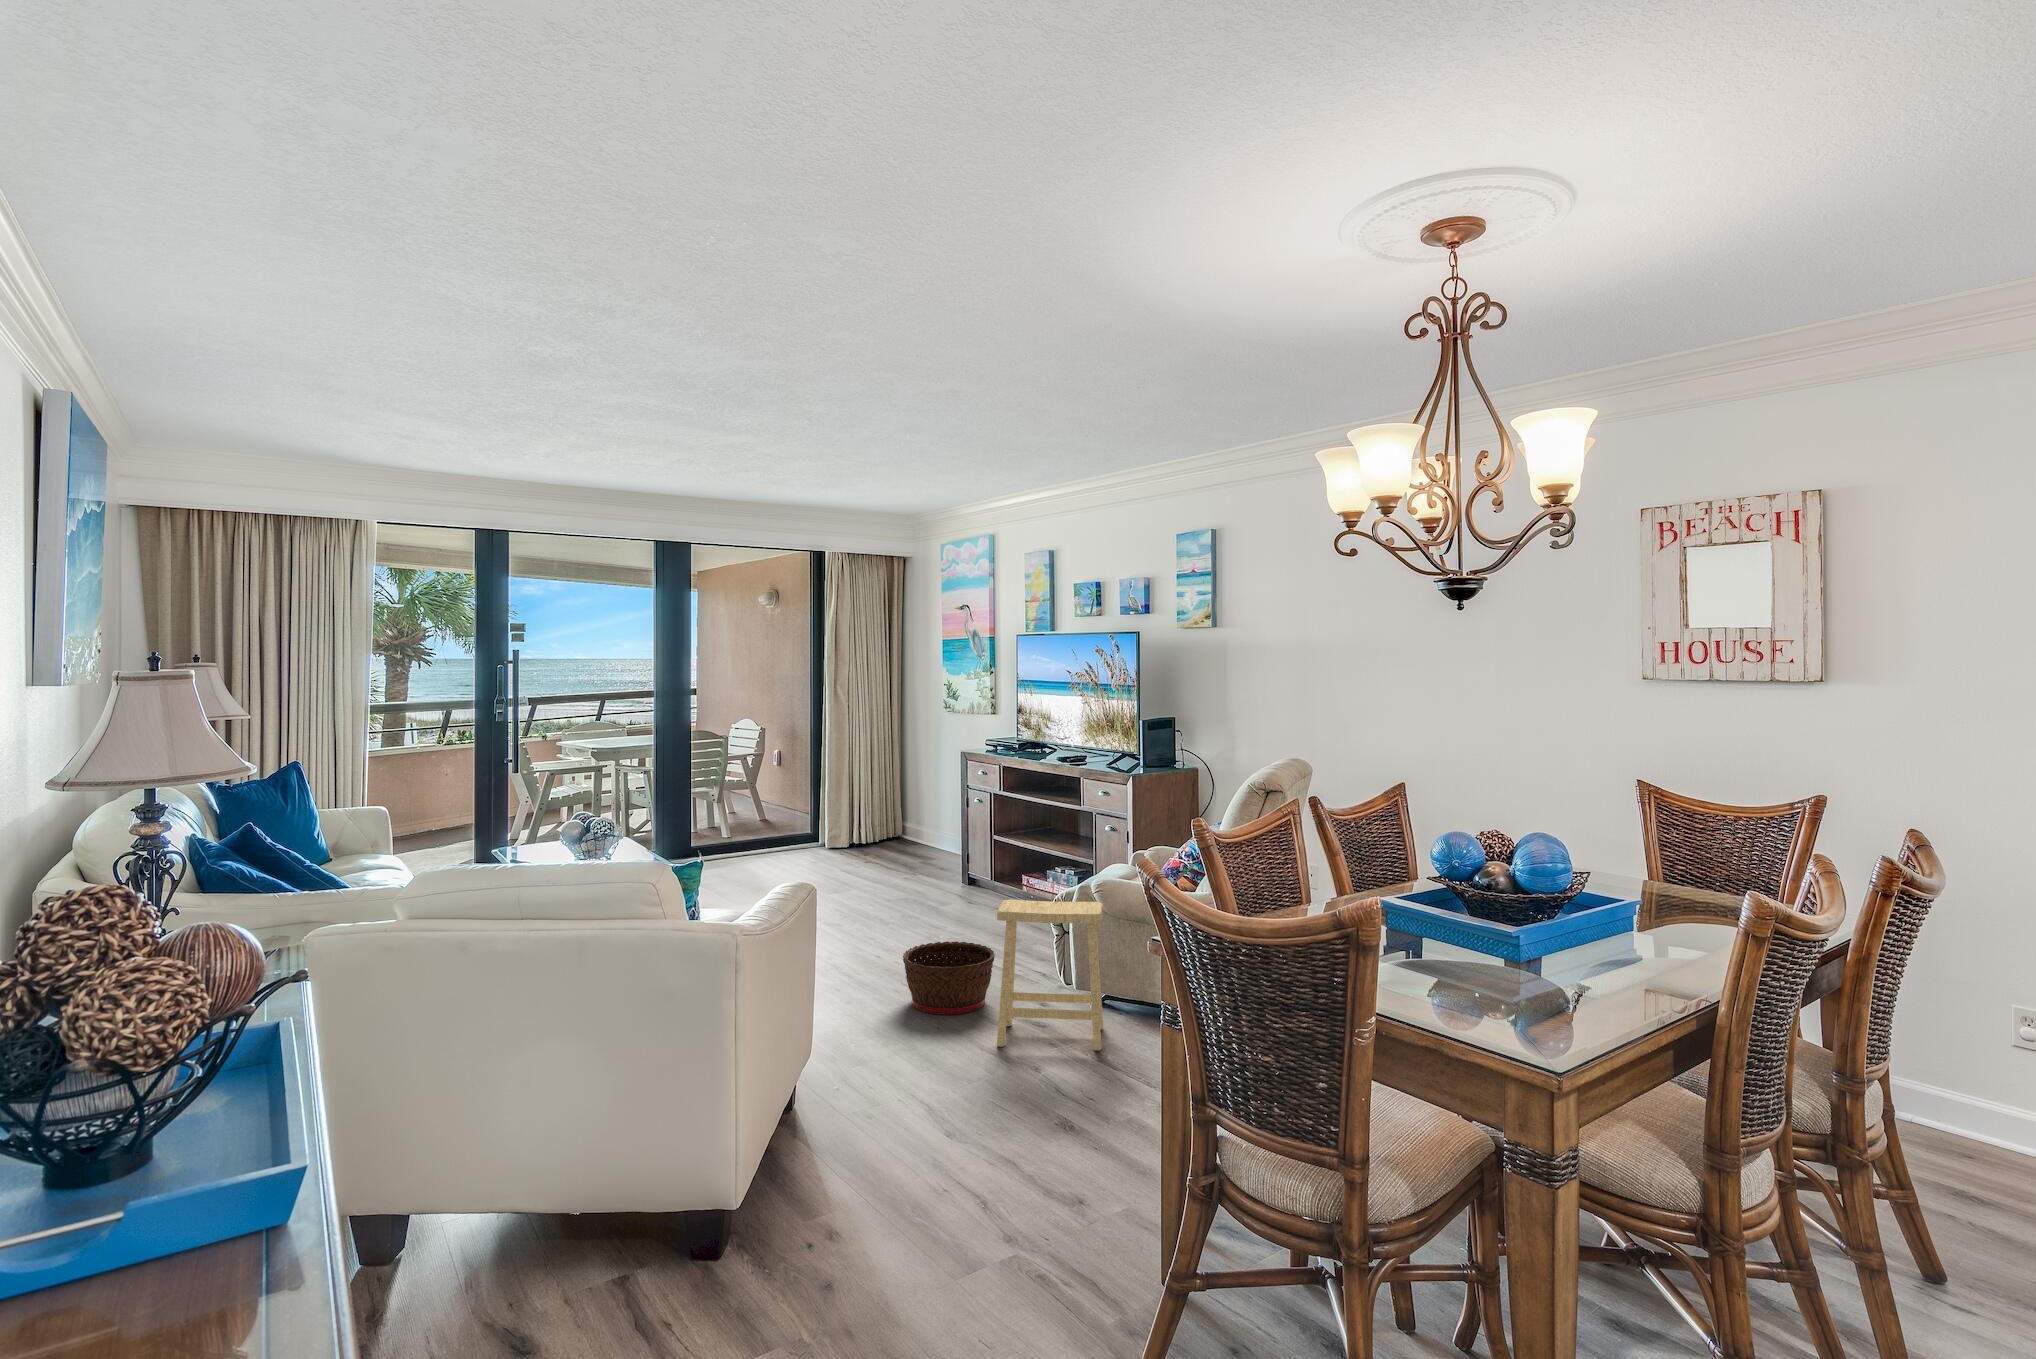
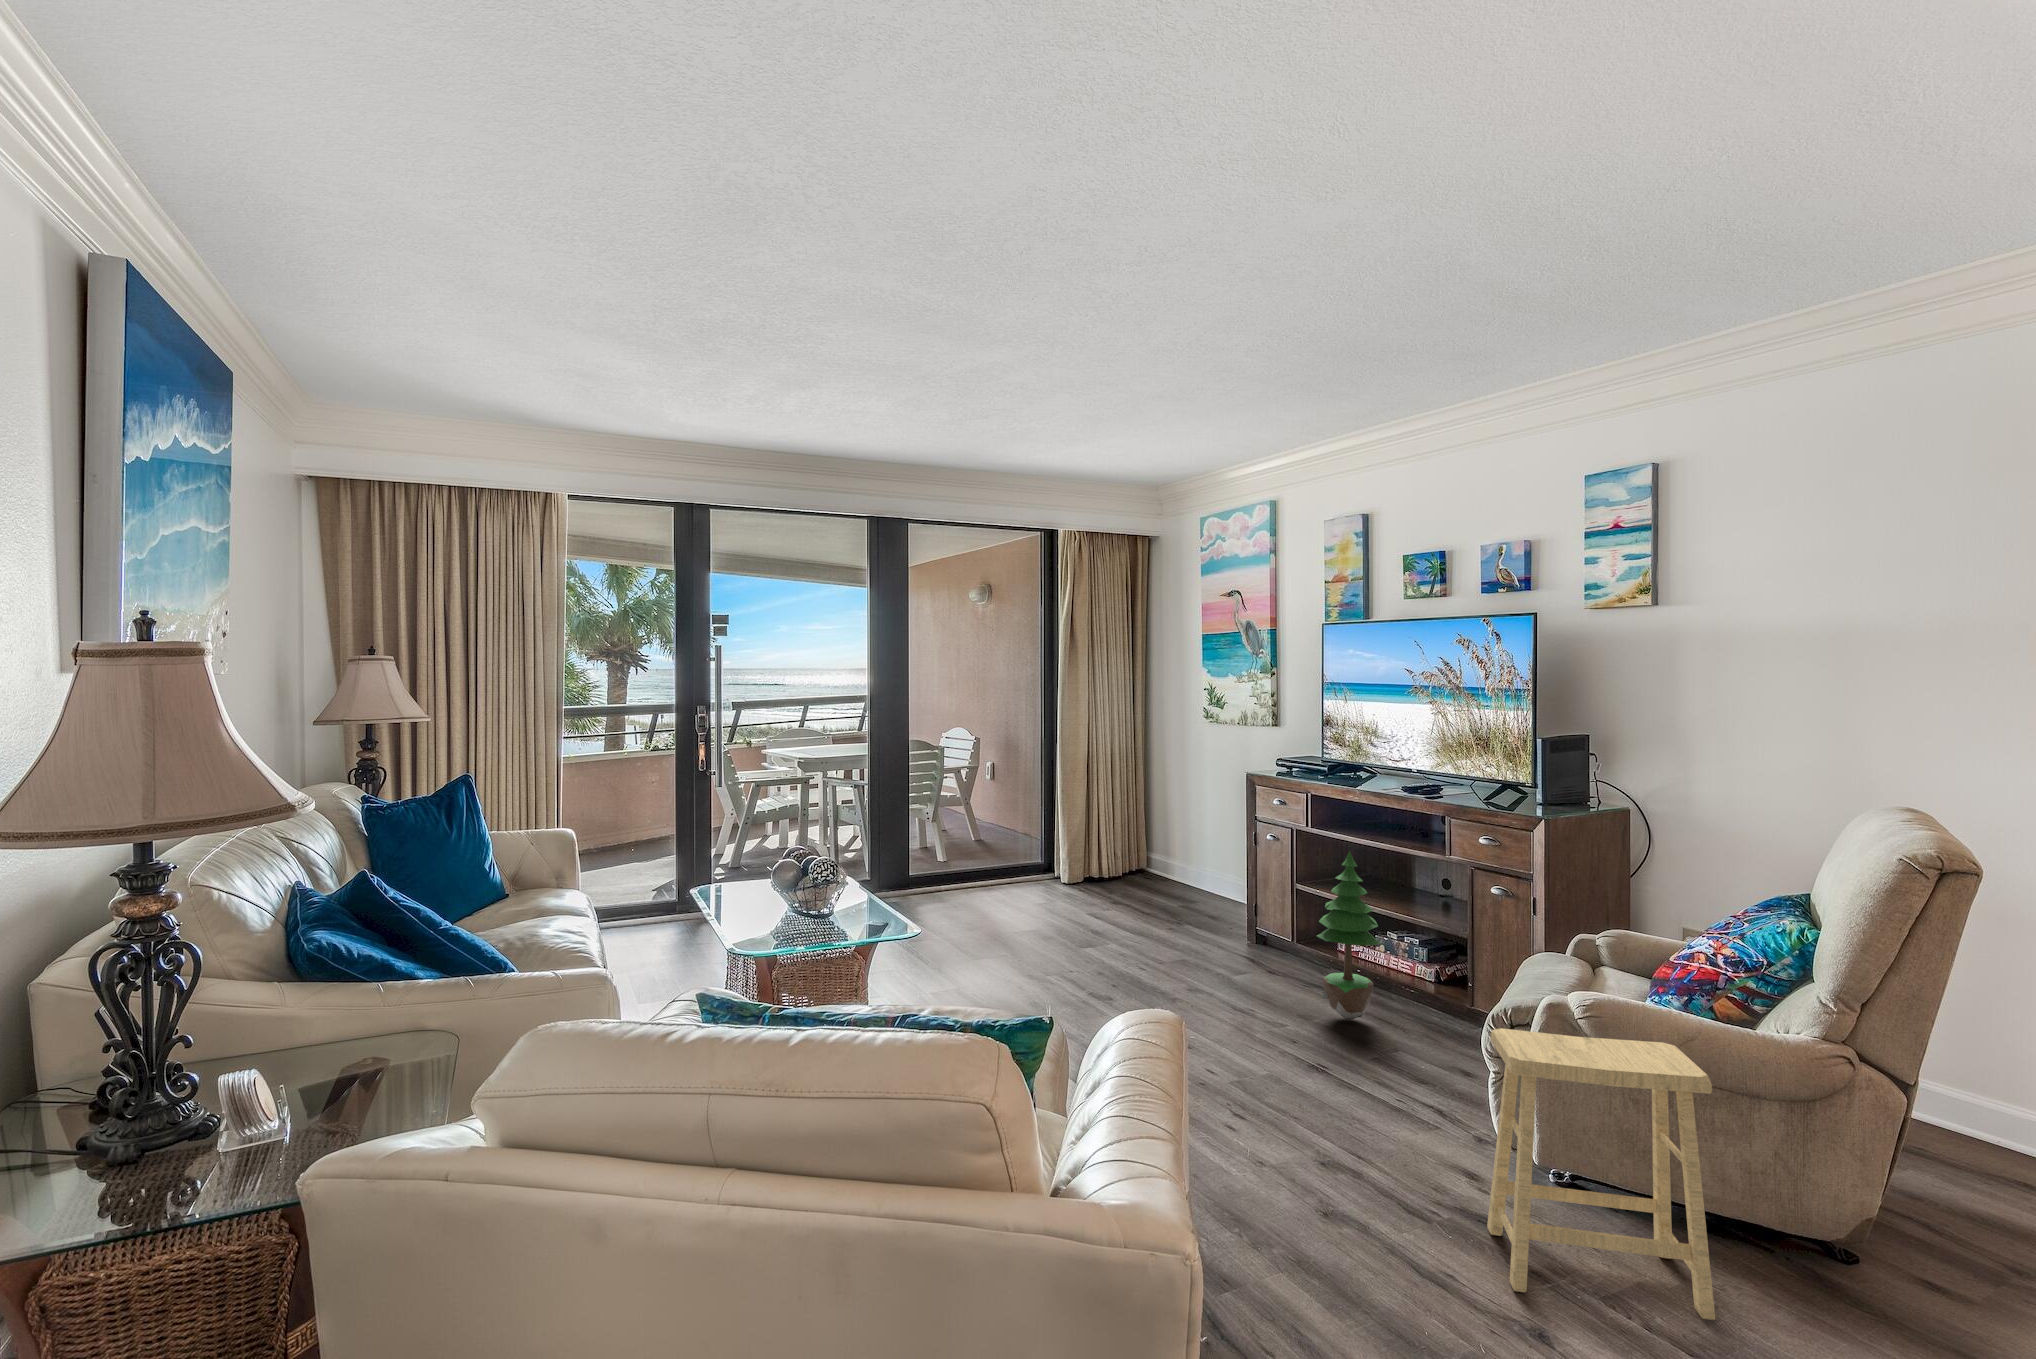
potted tree: none [976,806,1020,931] -> present [1317,851,1380,1021]
basket: present [903,941,995,1015] -> none [1290,1064,1440,1198]

